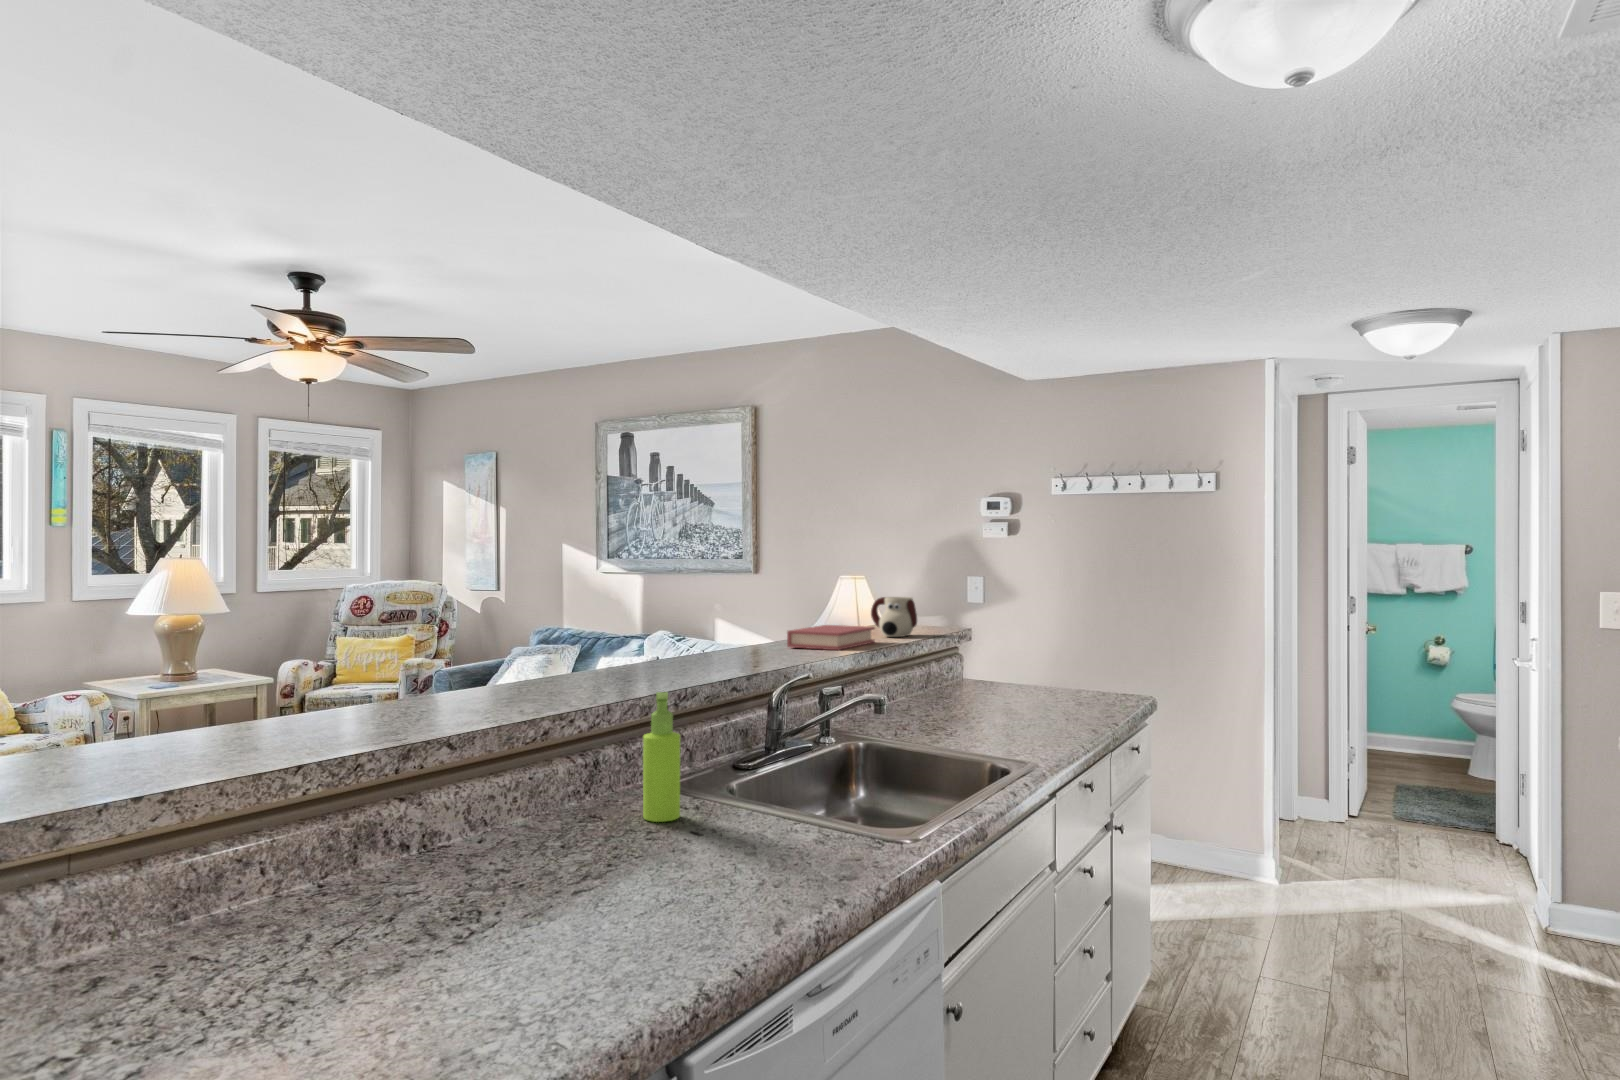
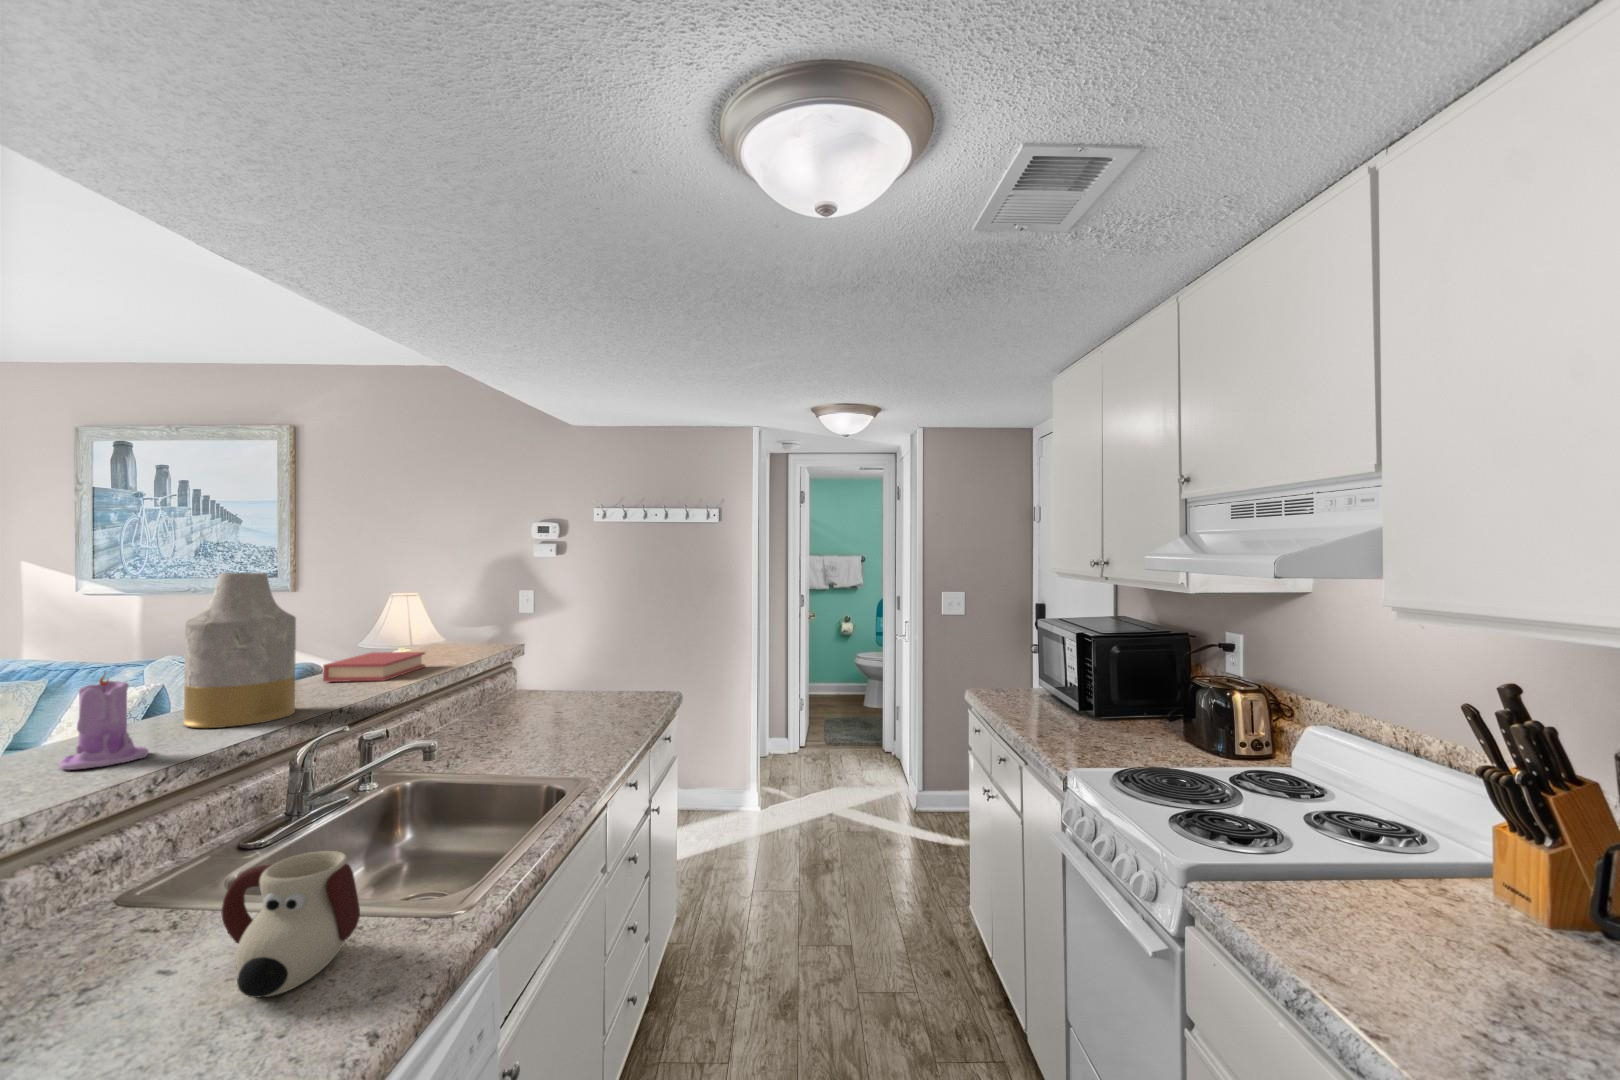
vase: none [689,536,768,671] -> present [184,573,296,728]
mug: present [871,597,917,637] -> present [221,851,360,998]
candle: none [618,609,671,685] -> present [58,673,148,770]
soap dispenser: present [643,692,680,822] -> none [77,792,144,970]

